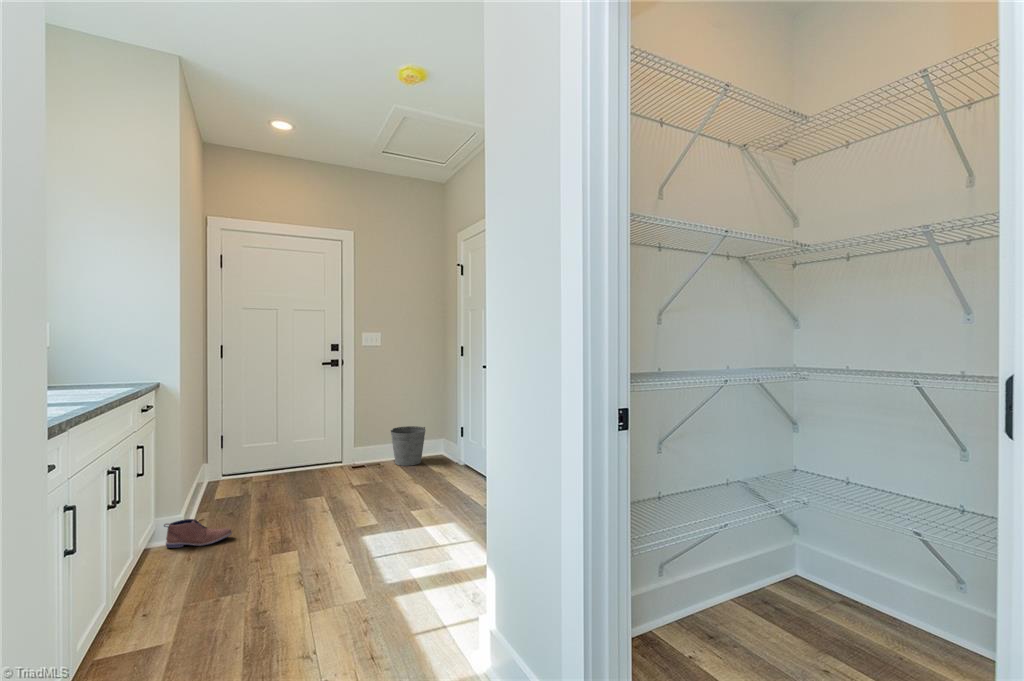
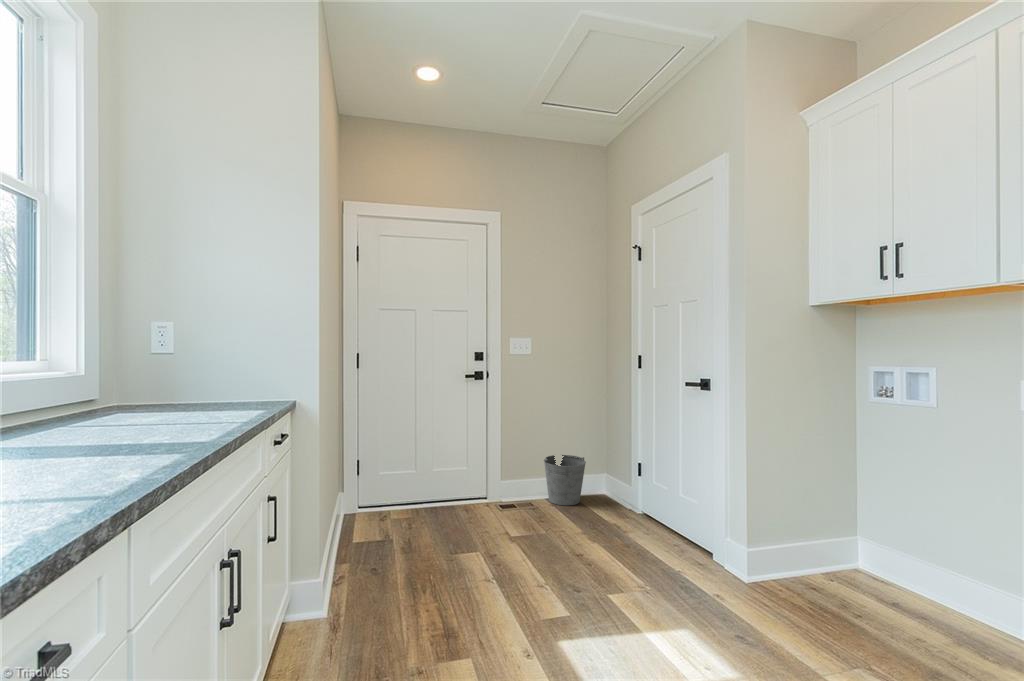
shoe: present [164,519,232,548] -> none [298,589,380,631]

